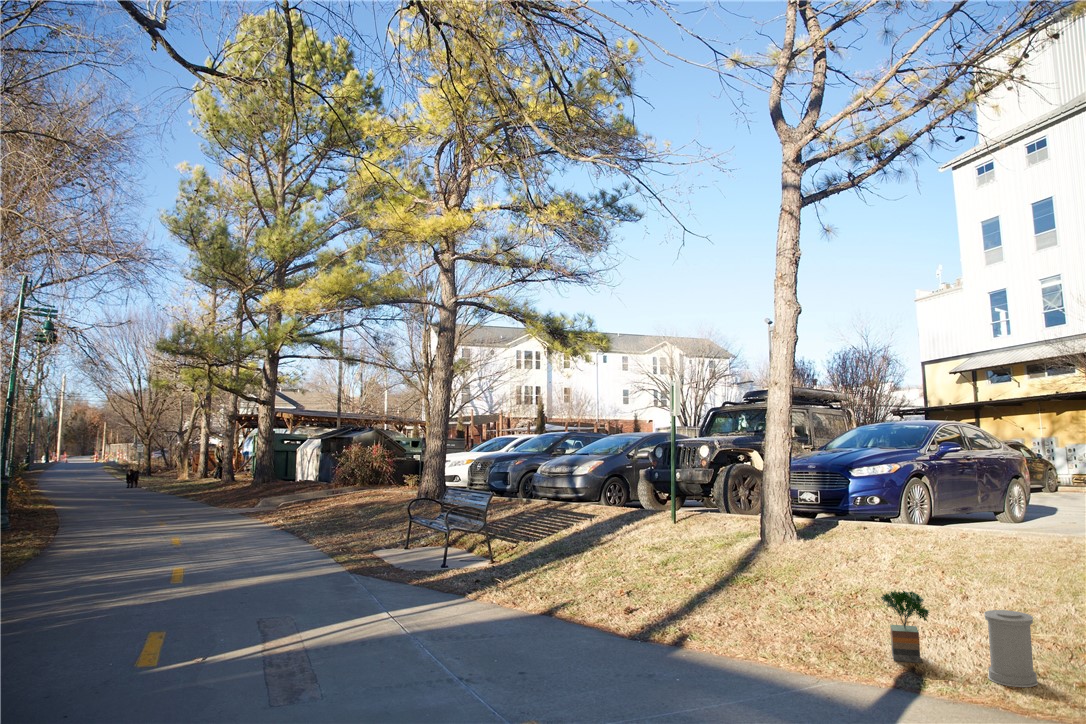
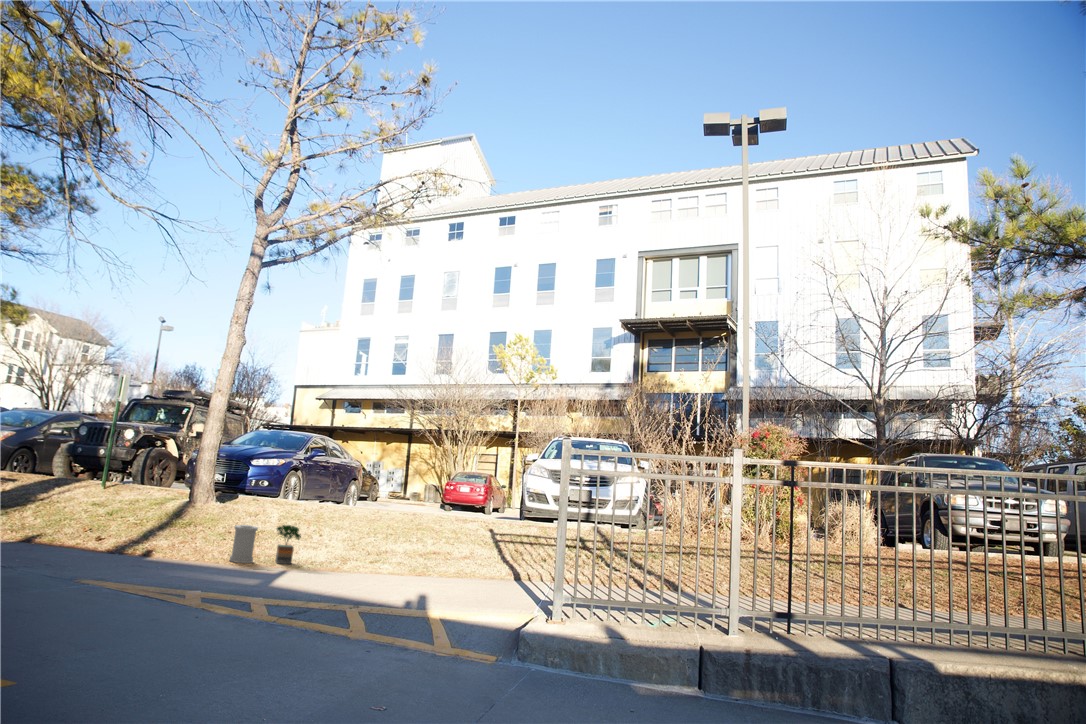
trash can: present [984,610,1038,687] -> present [230,525,258,563]

